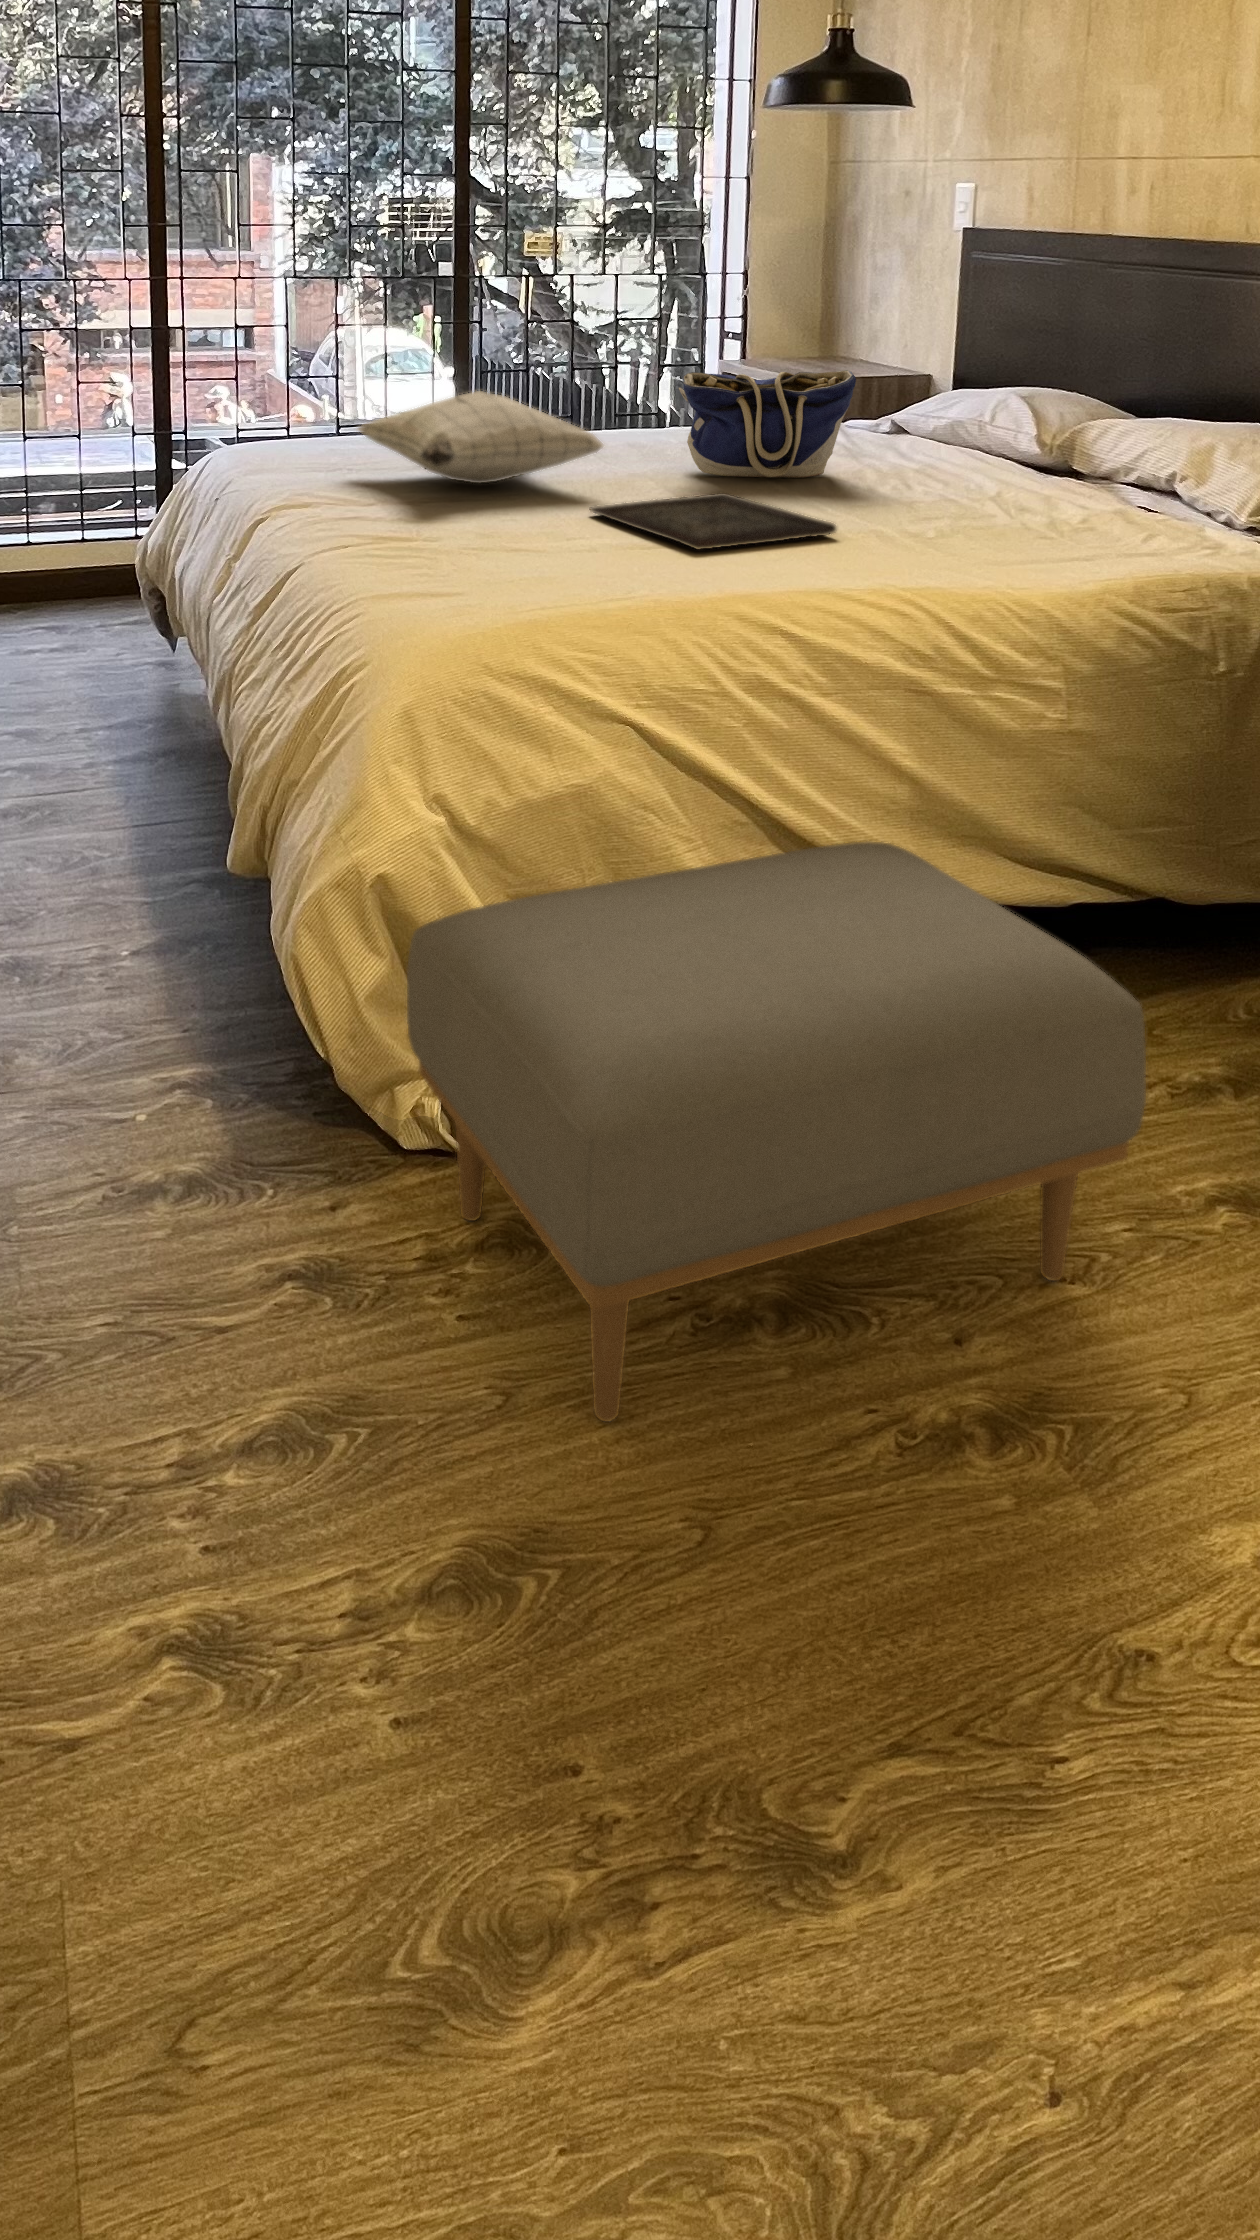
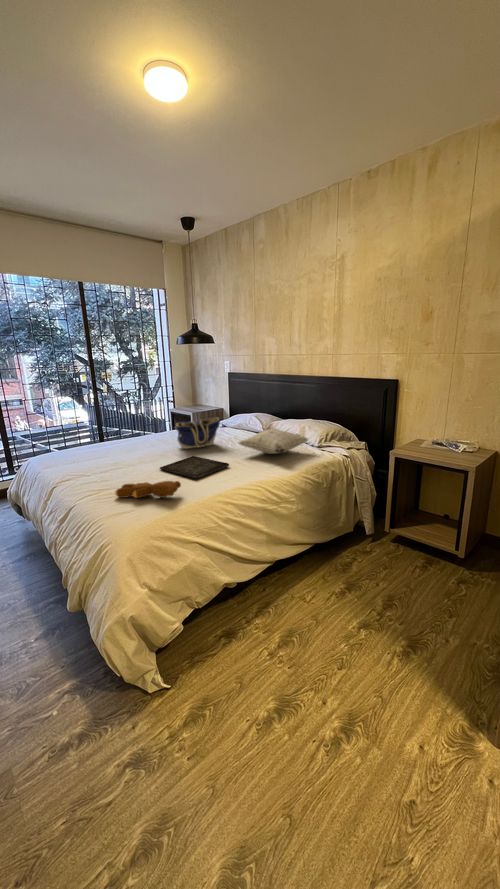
pillow: present [358,391,603,483] -> present [238,429,308,454]
teddy bear: none [418,521,626,576] -> present [115,481,181,498]
ottoman: present [407,842,1146,1421] -> none [148,559,359,788]

